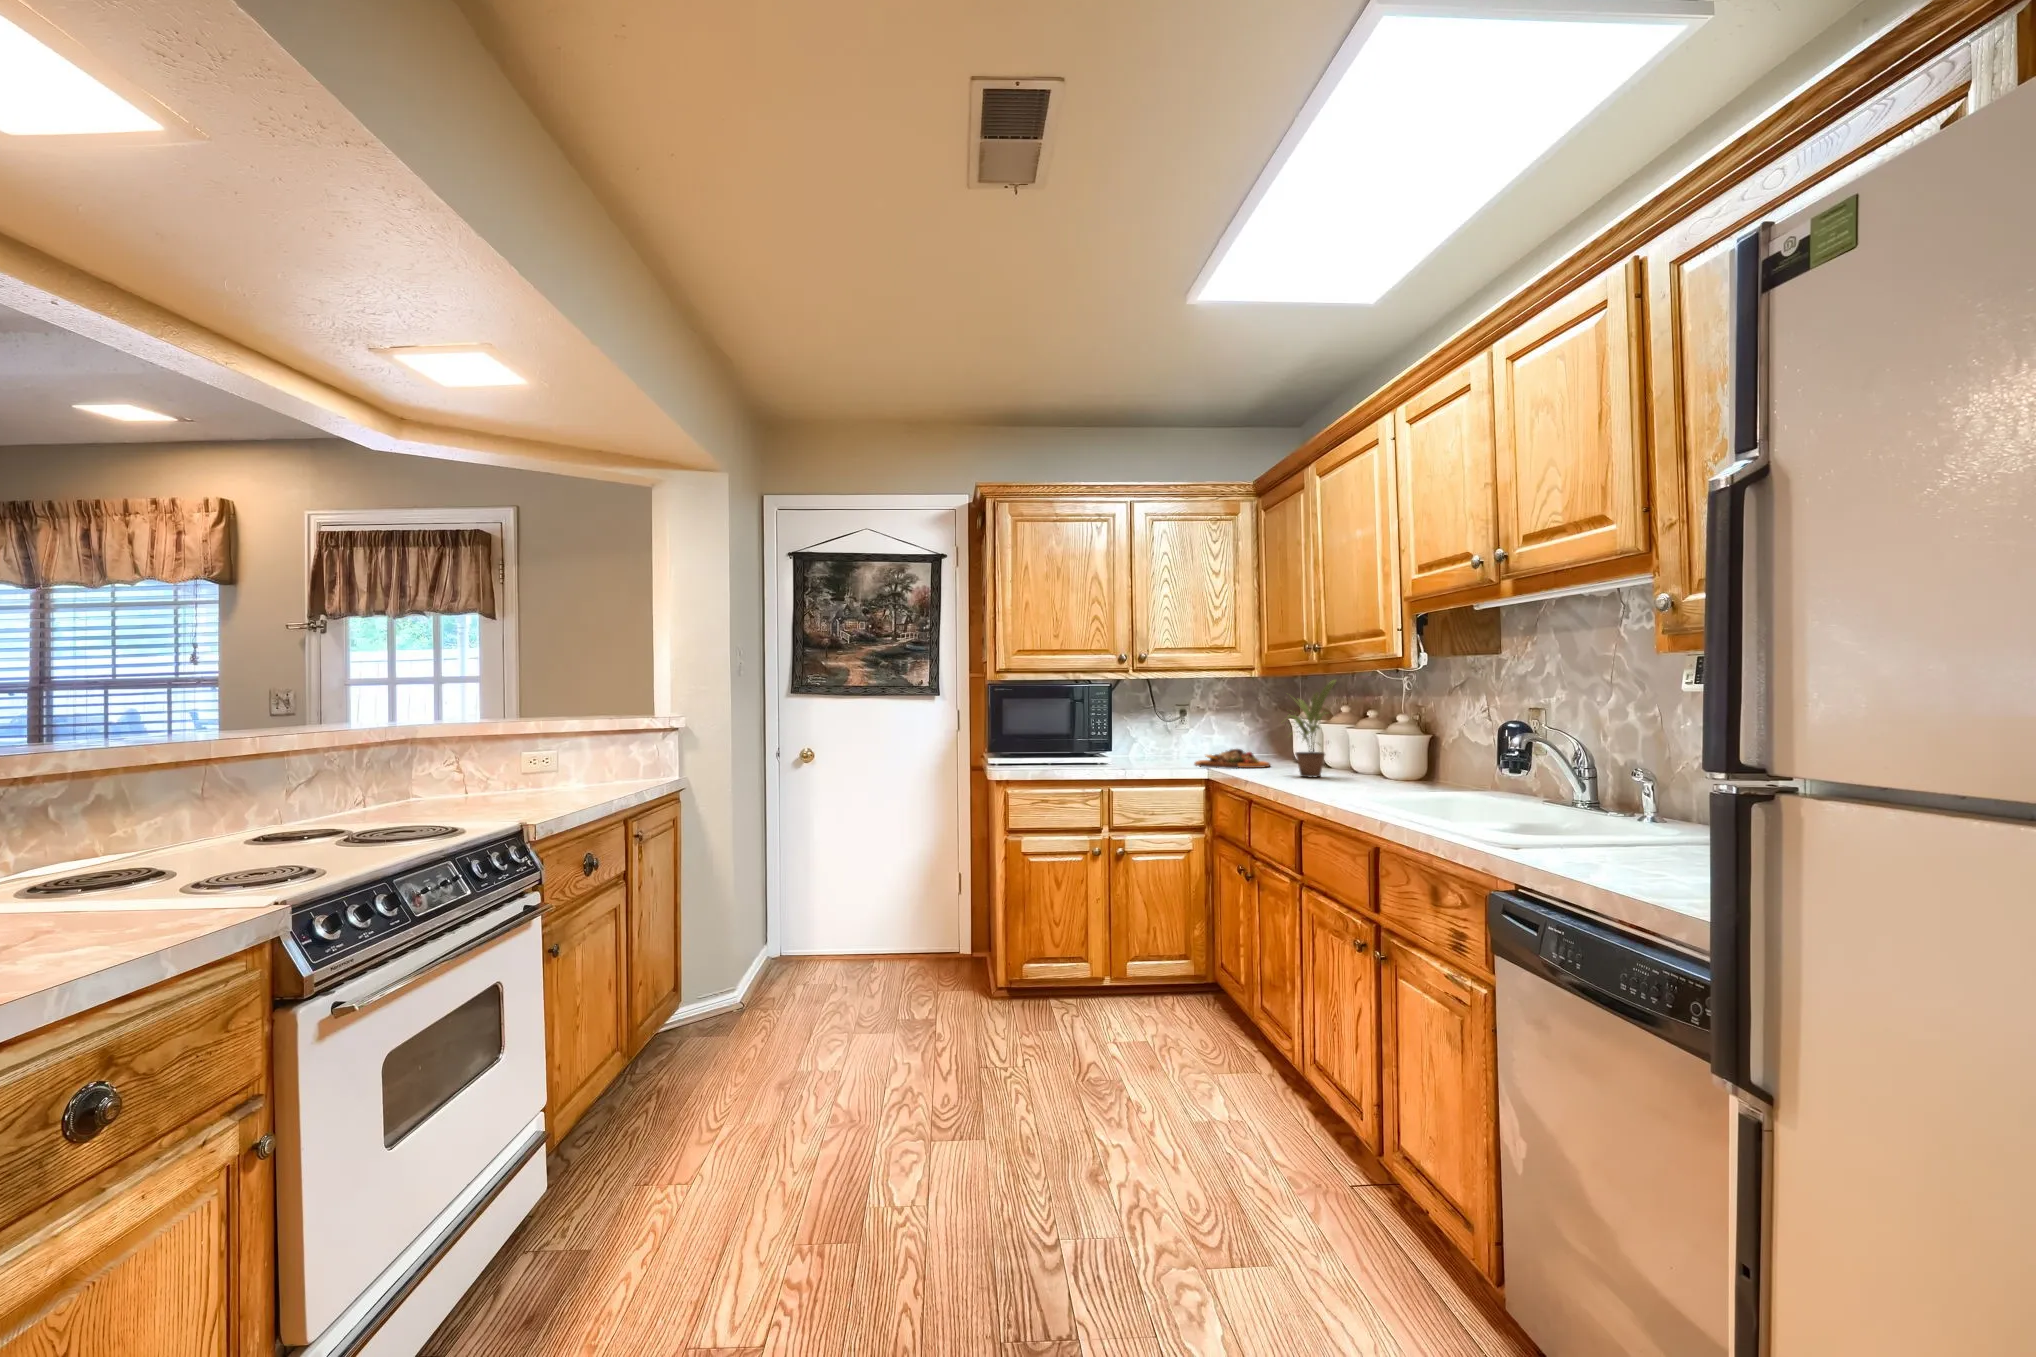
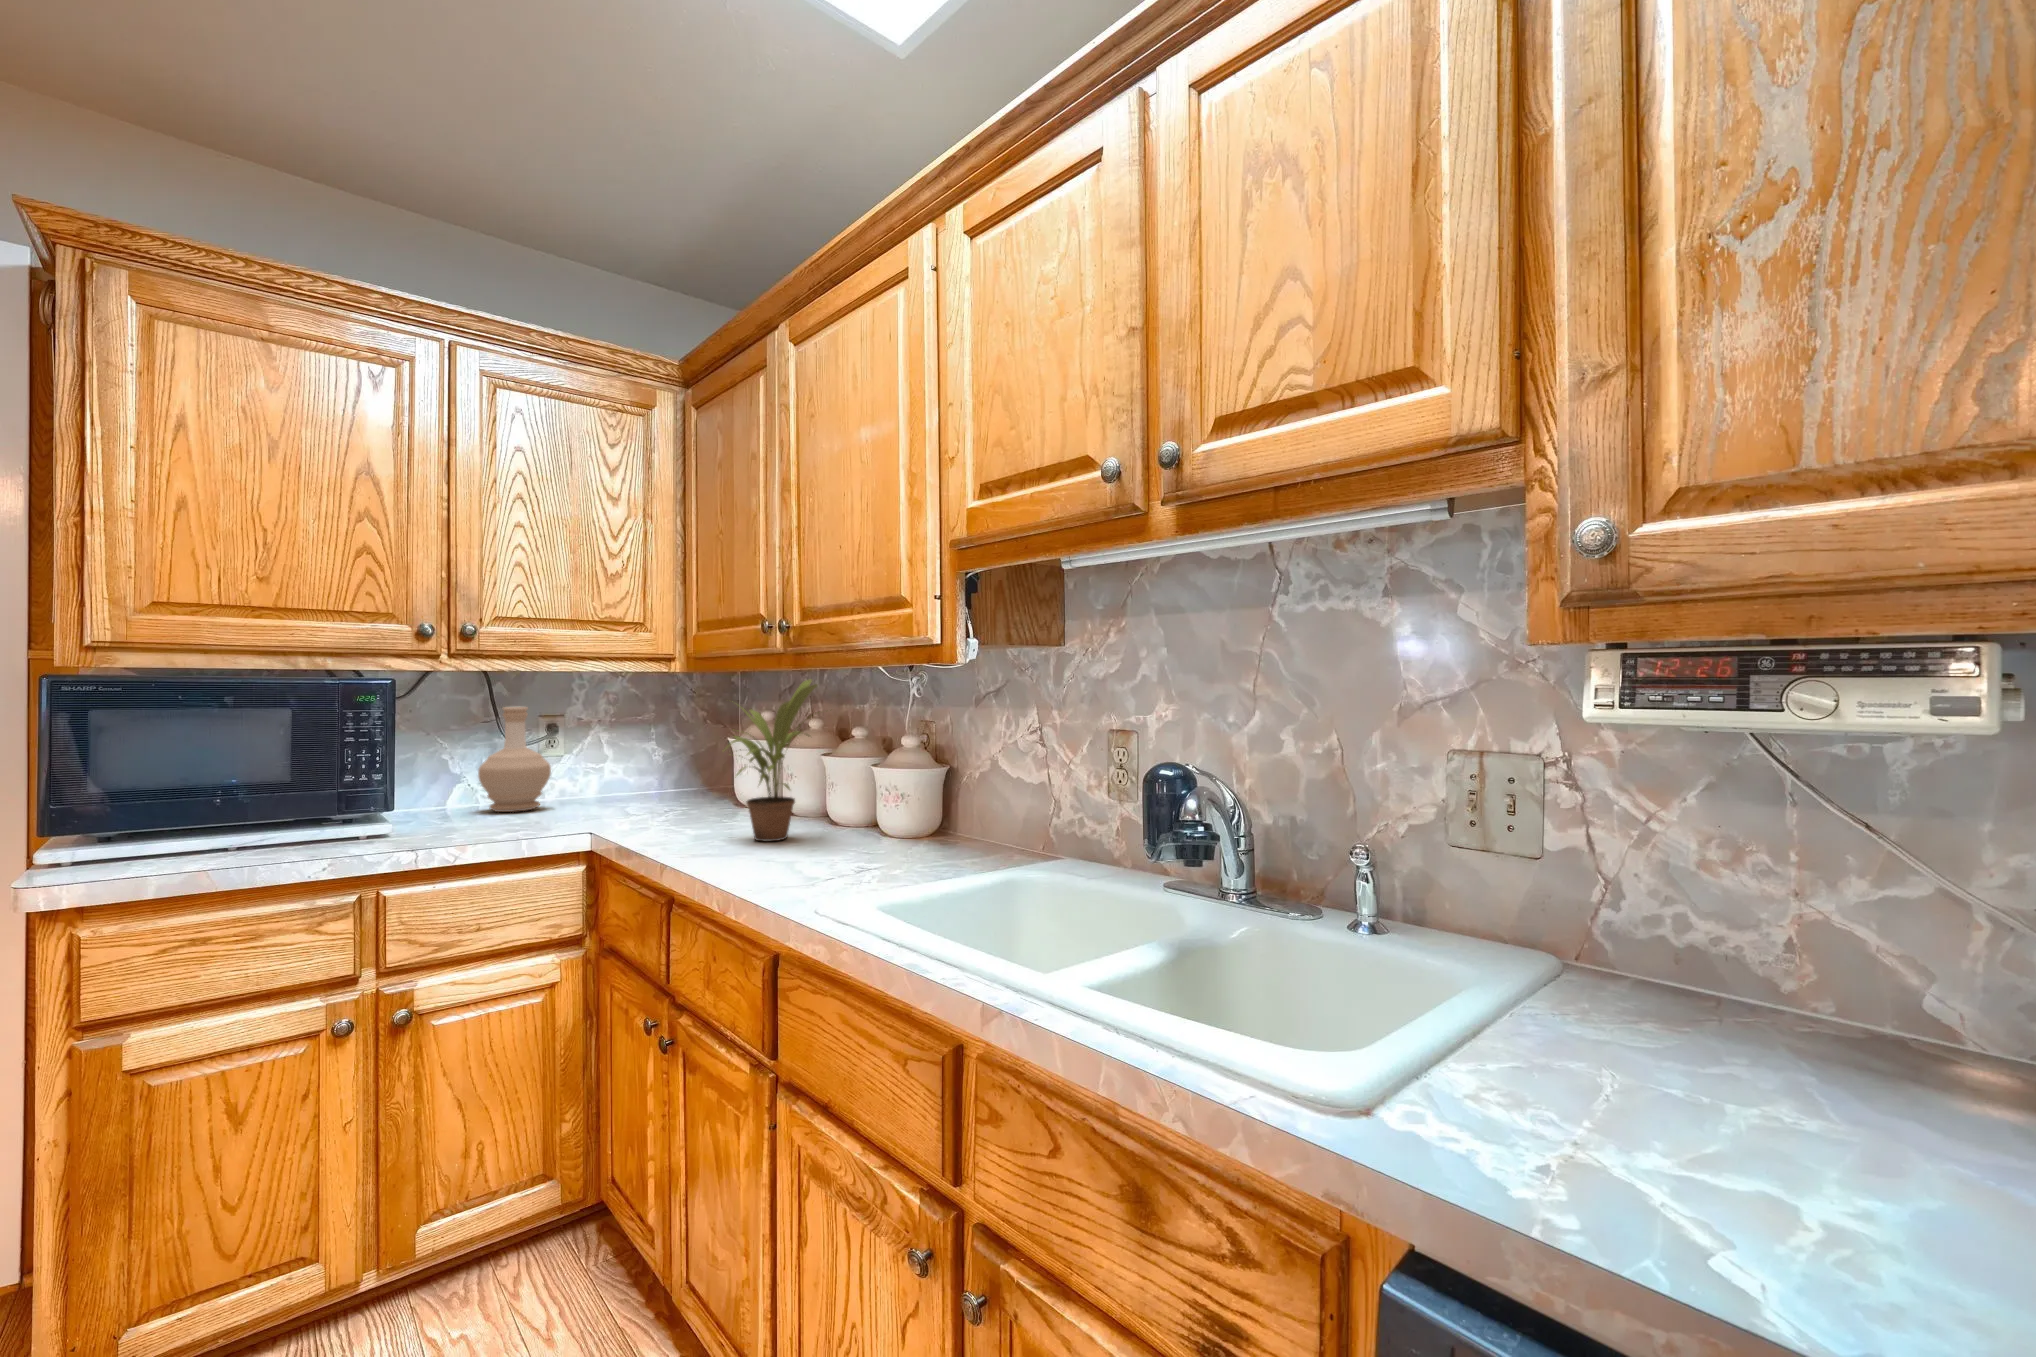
bottle: none [1145,699,1183,760] -> present [478,707,551,812]
cutting board: present [1195,749,1270,769] -> none [567,788,701,828]

